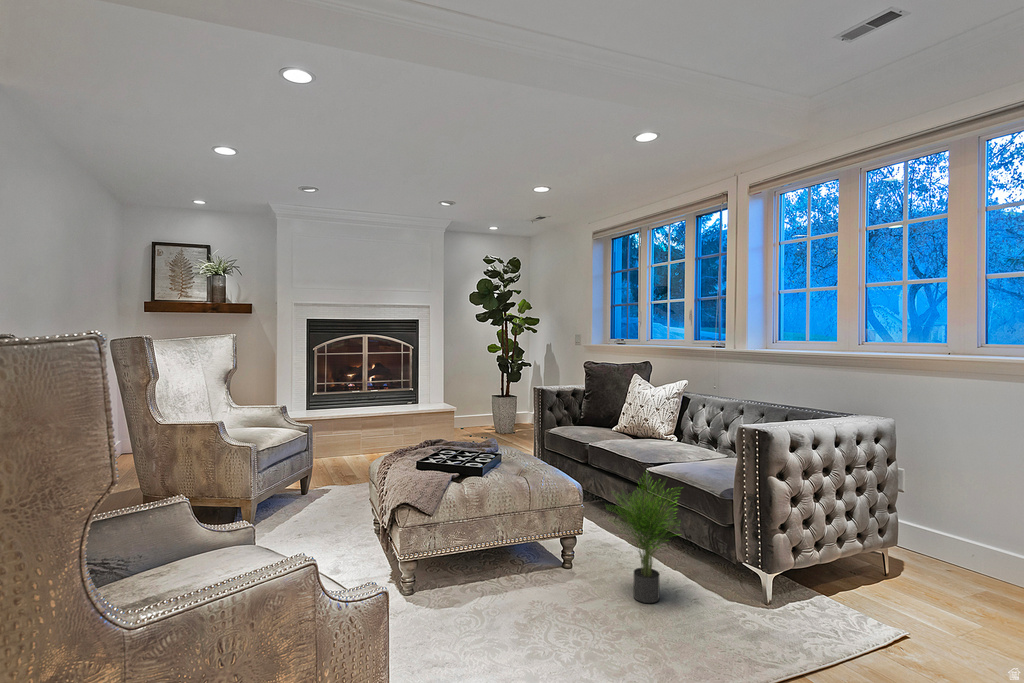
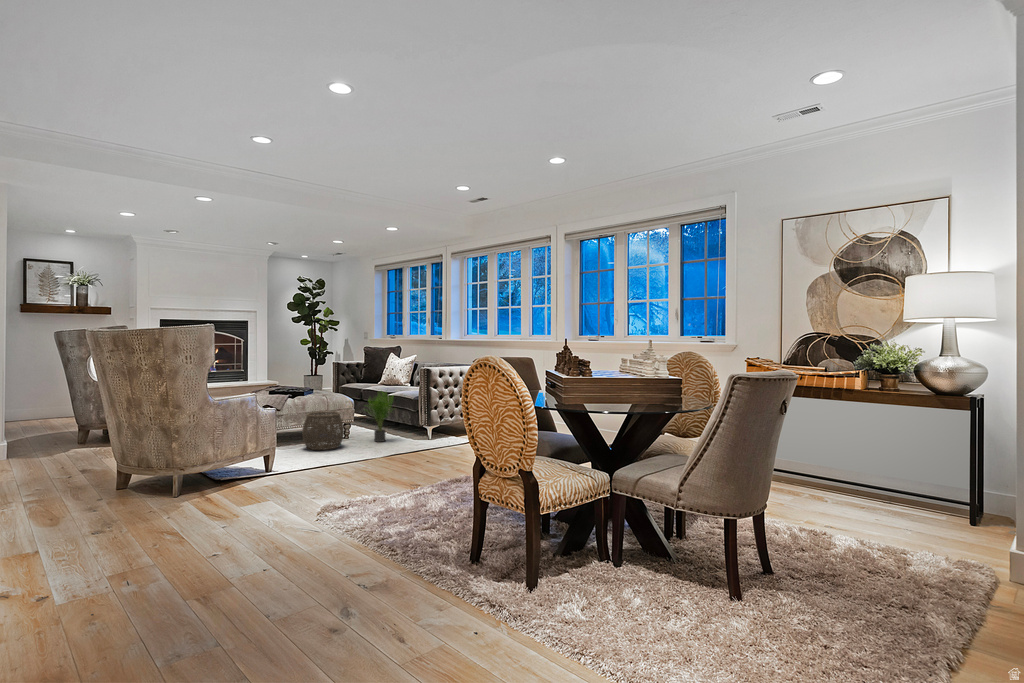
woven basket: none [472,525,569,639] -> present [302,411,344,450]

